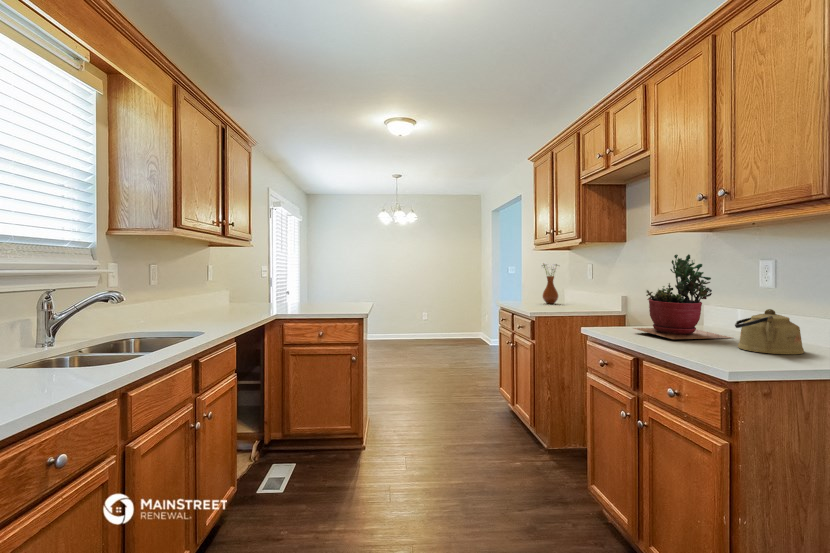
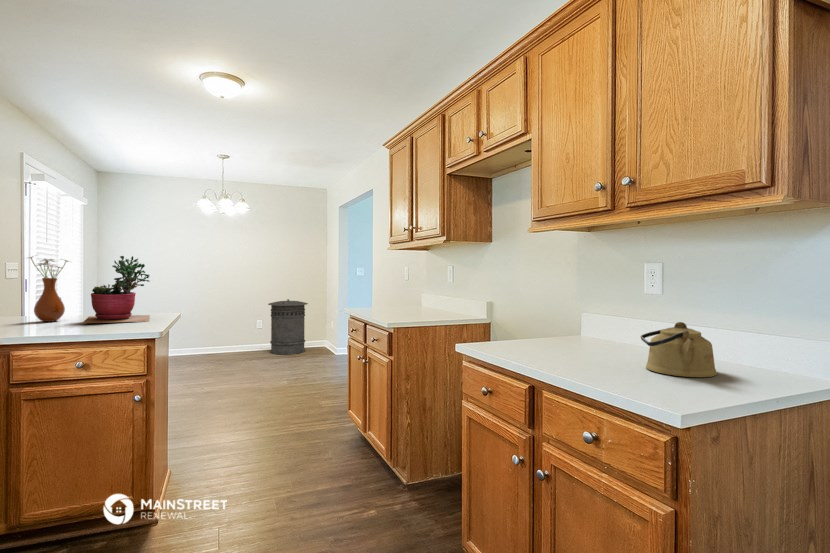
succulent plant: present [634,254,732,339] -> present [83,256,150,323]
vase: present [541,262,559,304] -> present [29,257,69,322]
trash can: none [433,295,466,342] -> present [268,299,308,354]

